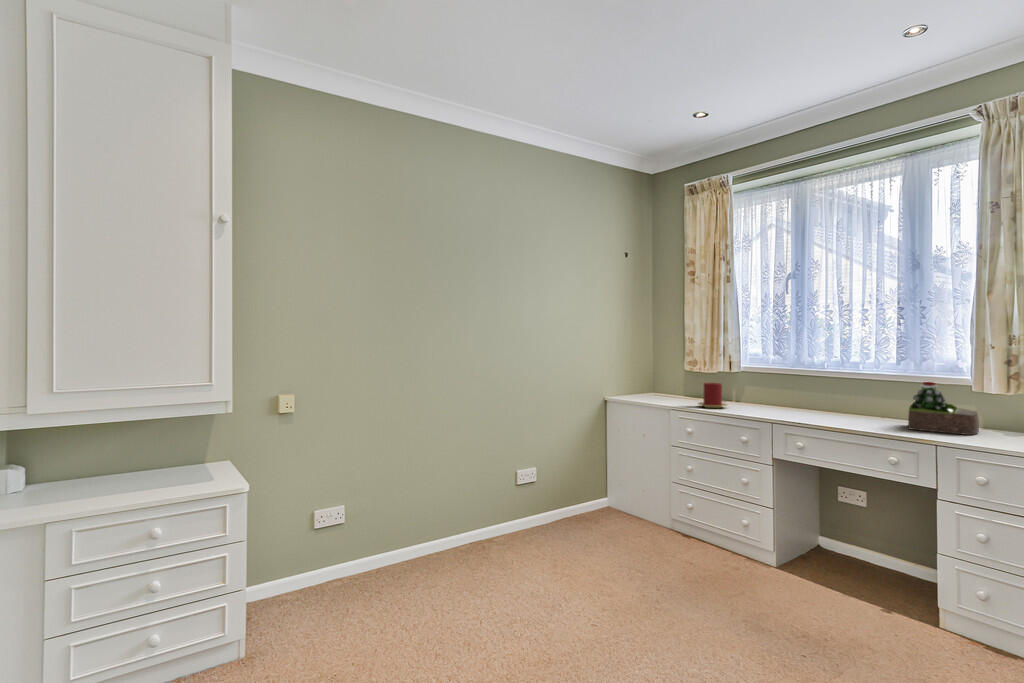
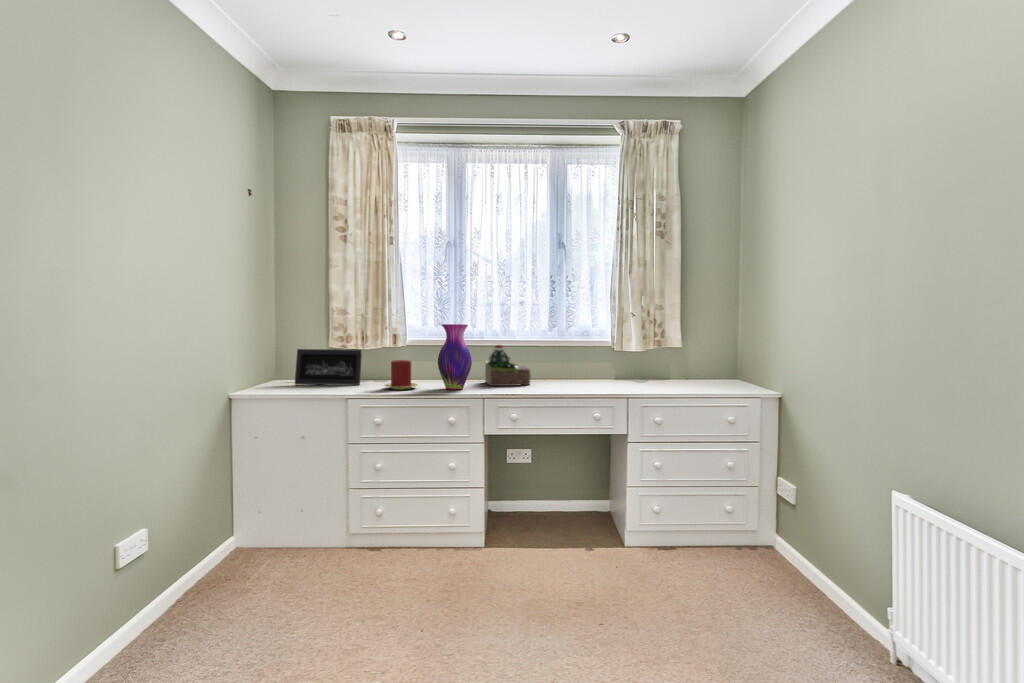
vase: none [739,353,773,413] -> present [438,324,472,390]
picture frame: none [648,370,697,401] -> present [295,349,362,385]
succulent plant: present [908,382,979,435] -> present [485,345,531,386]

